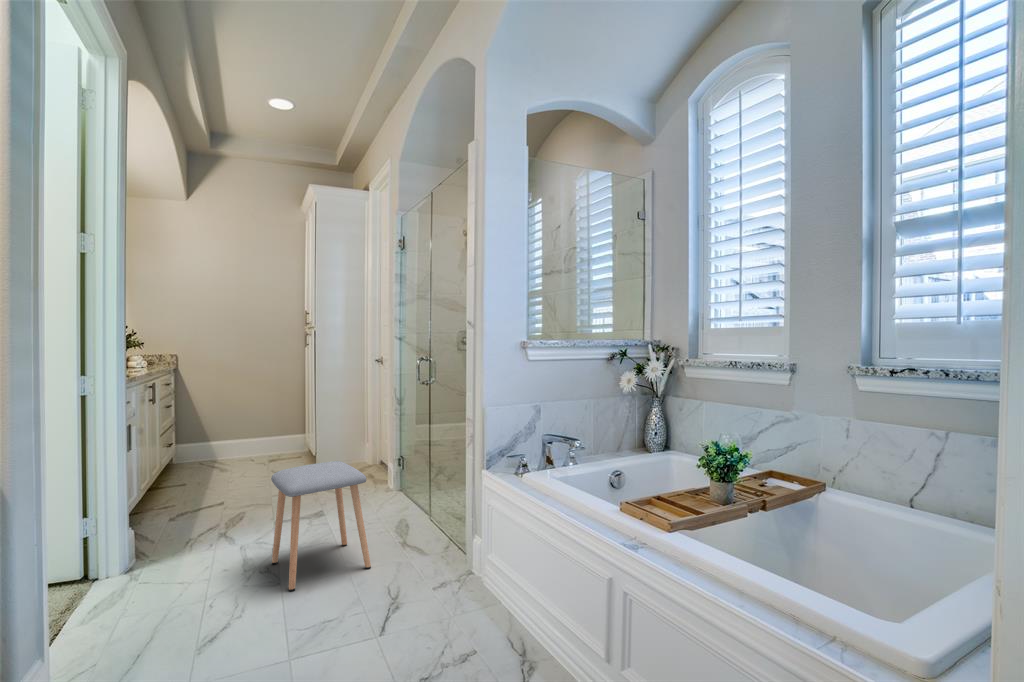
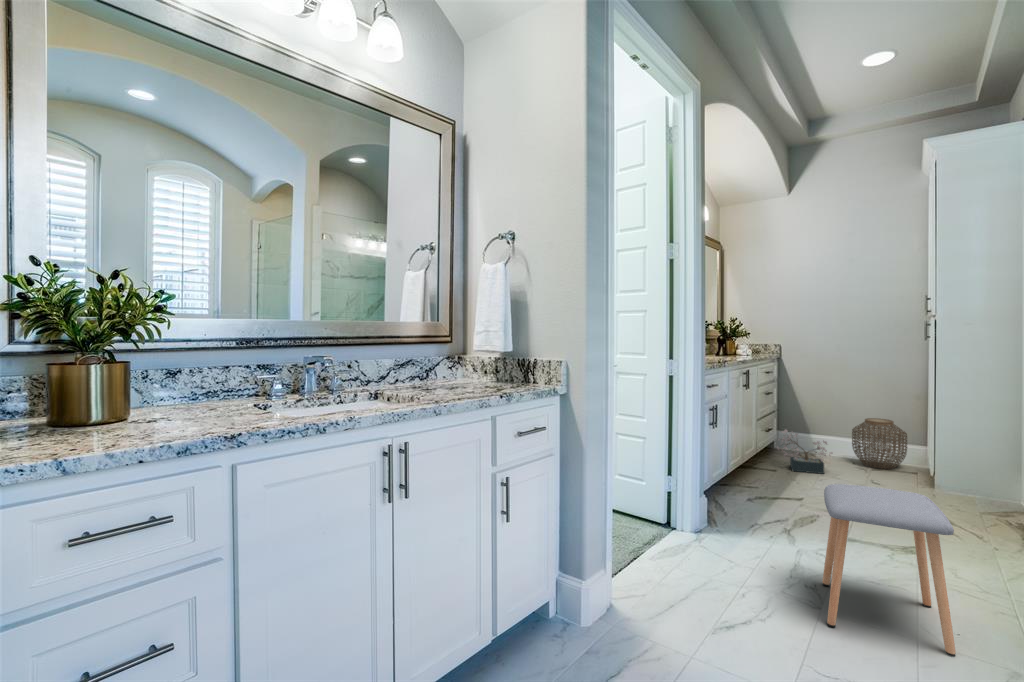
woven basket: none [250,415,294,460] -> present [852,418,907,469]
decorative plant: none [183,440,239,482] -> present [777,429,832,474]

